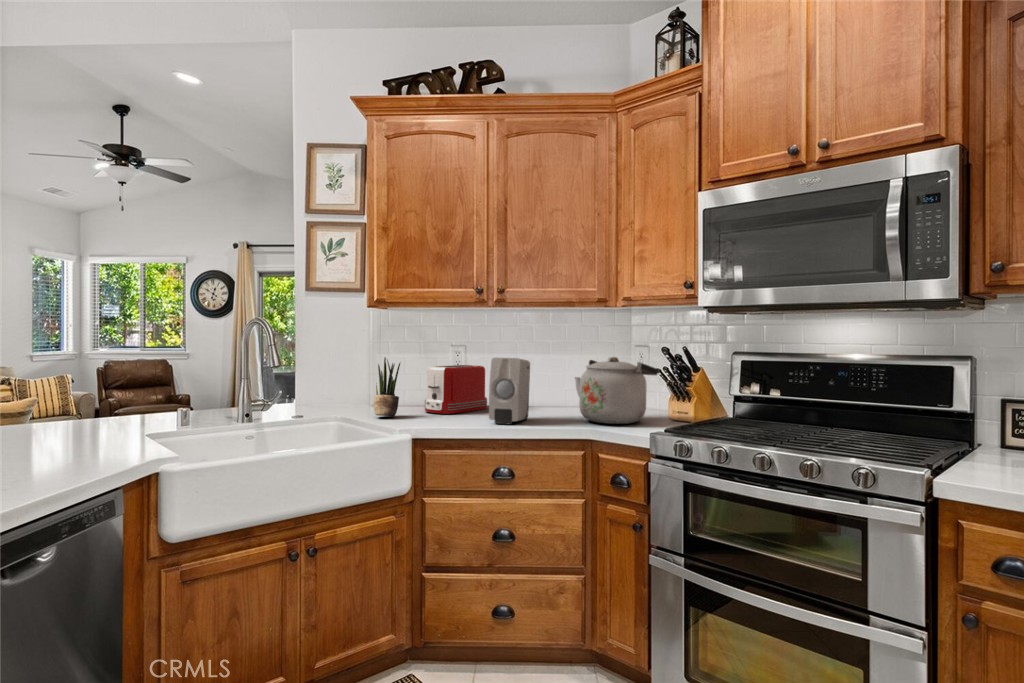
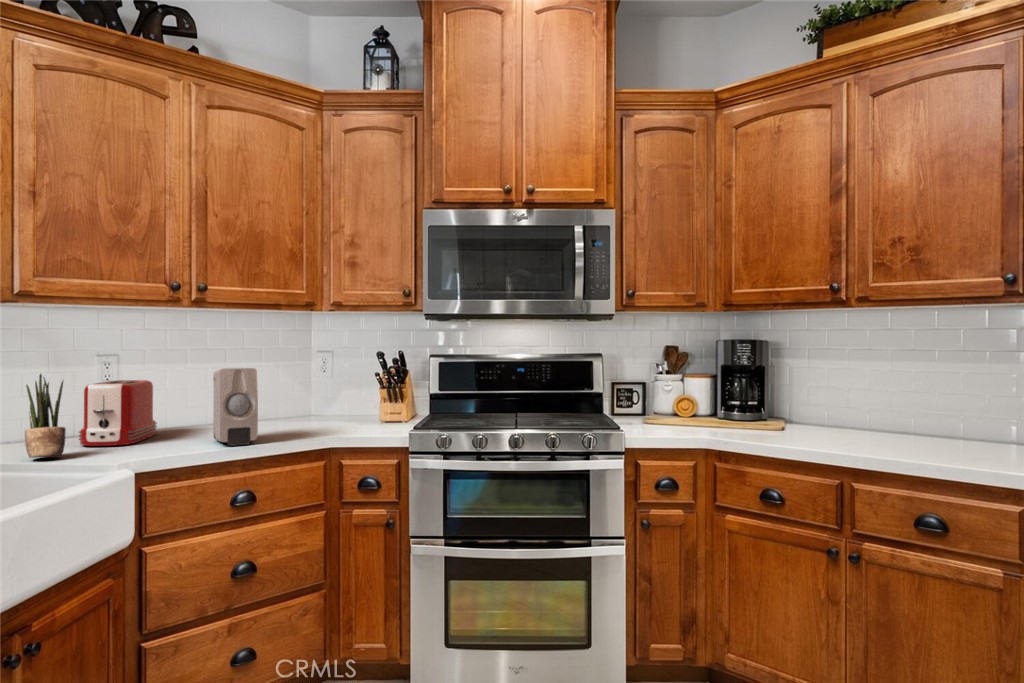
kettle: present [575,357,658,424] -> none [290,363,378,432]

